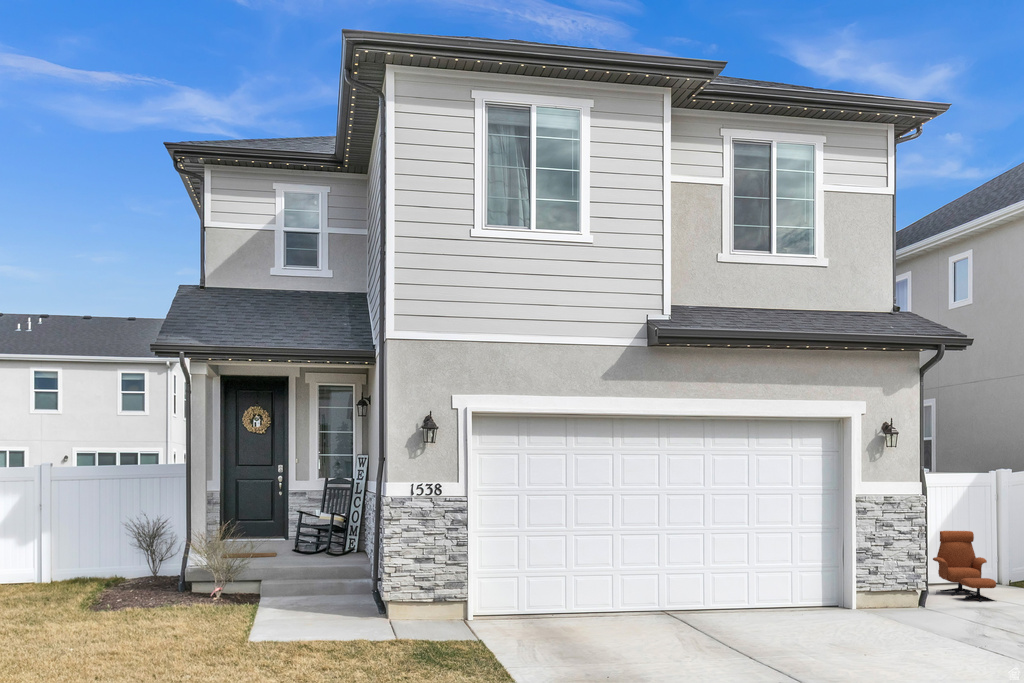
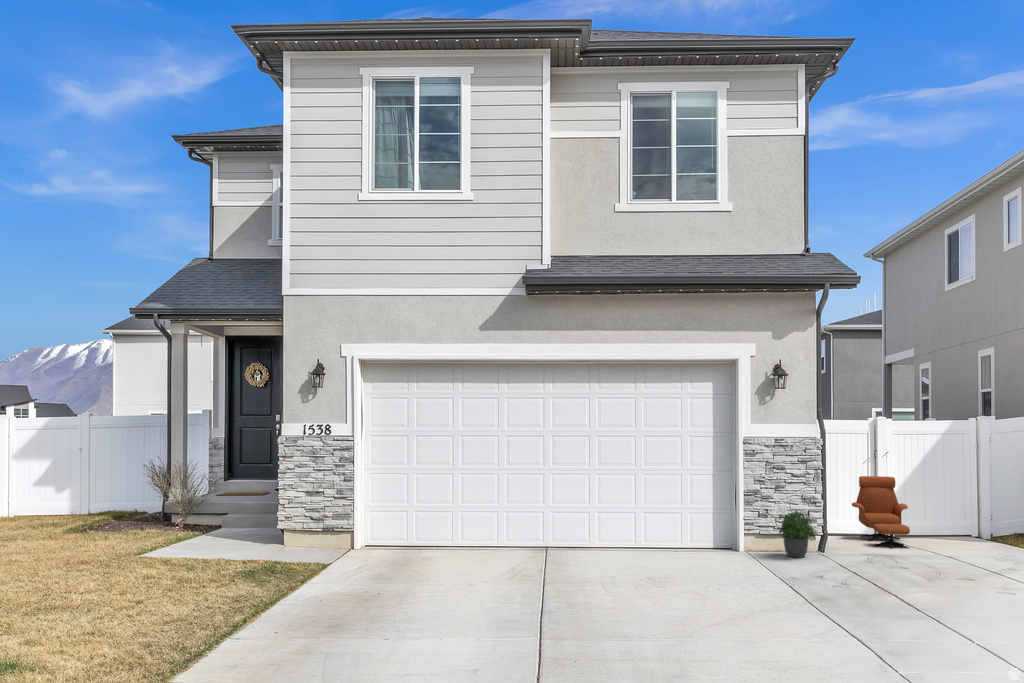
potted plant: none [889,567,928,613] -> present [777,511,816,557]

